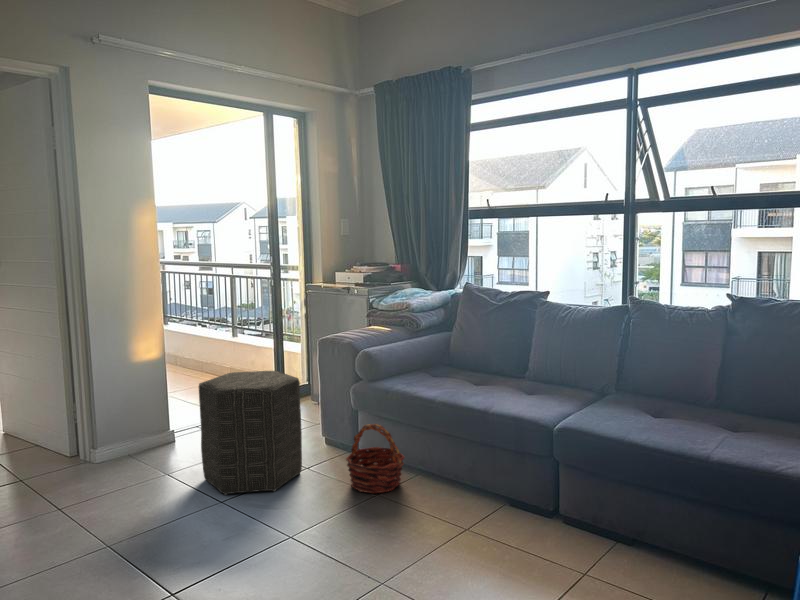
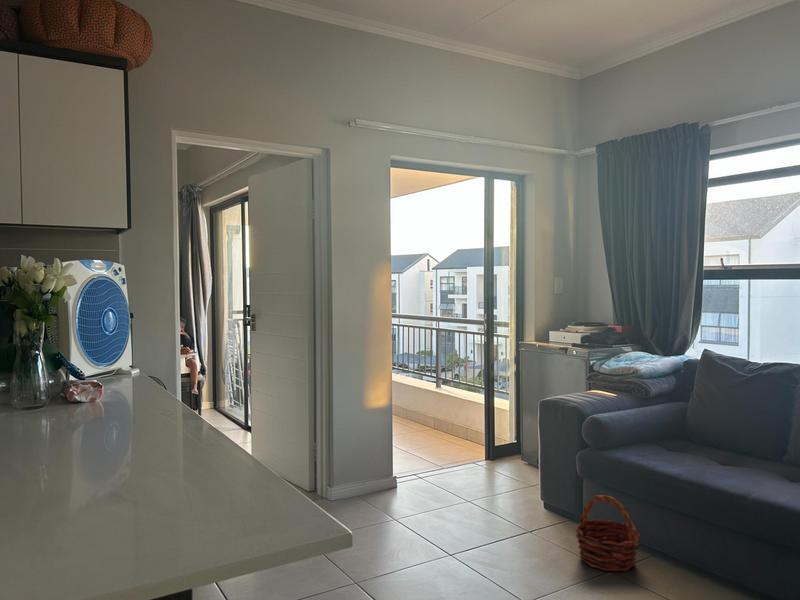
ottoman: present [199,371,302,495] -> none [429,428,527,553]

